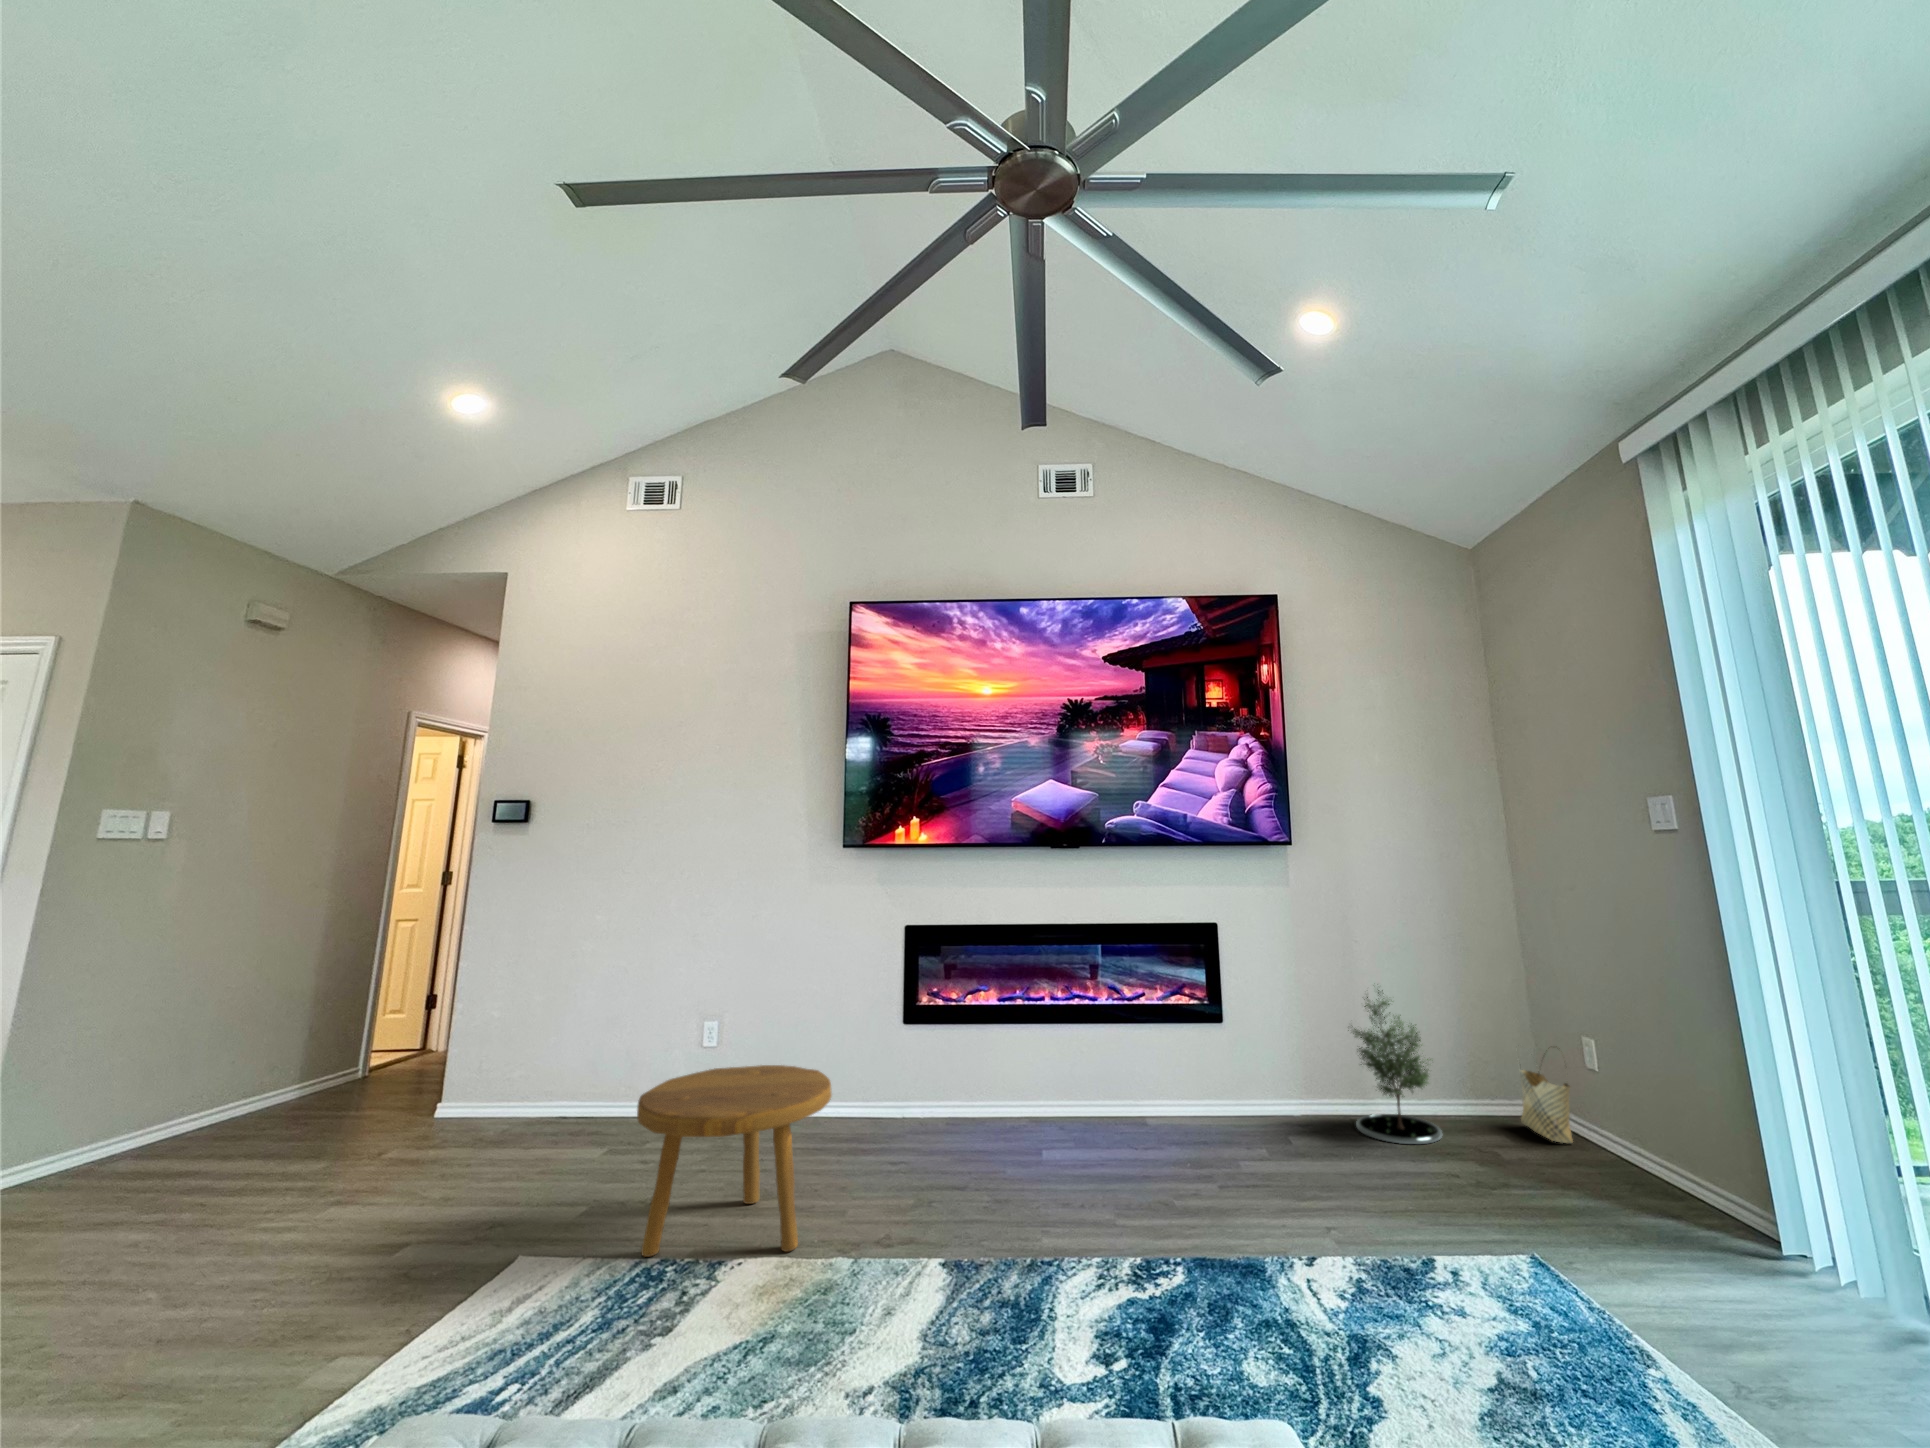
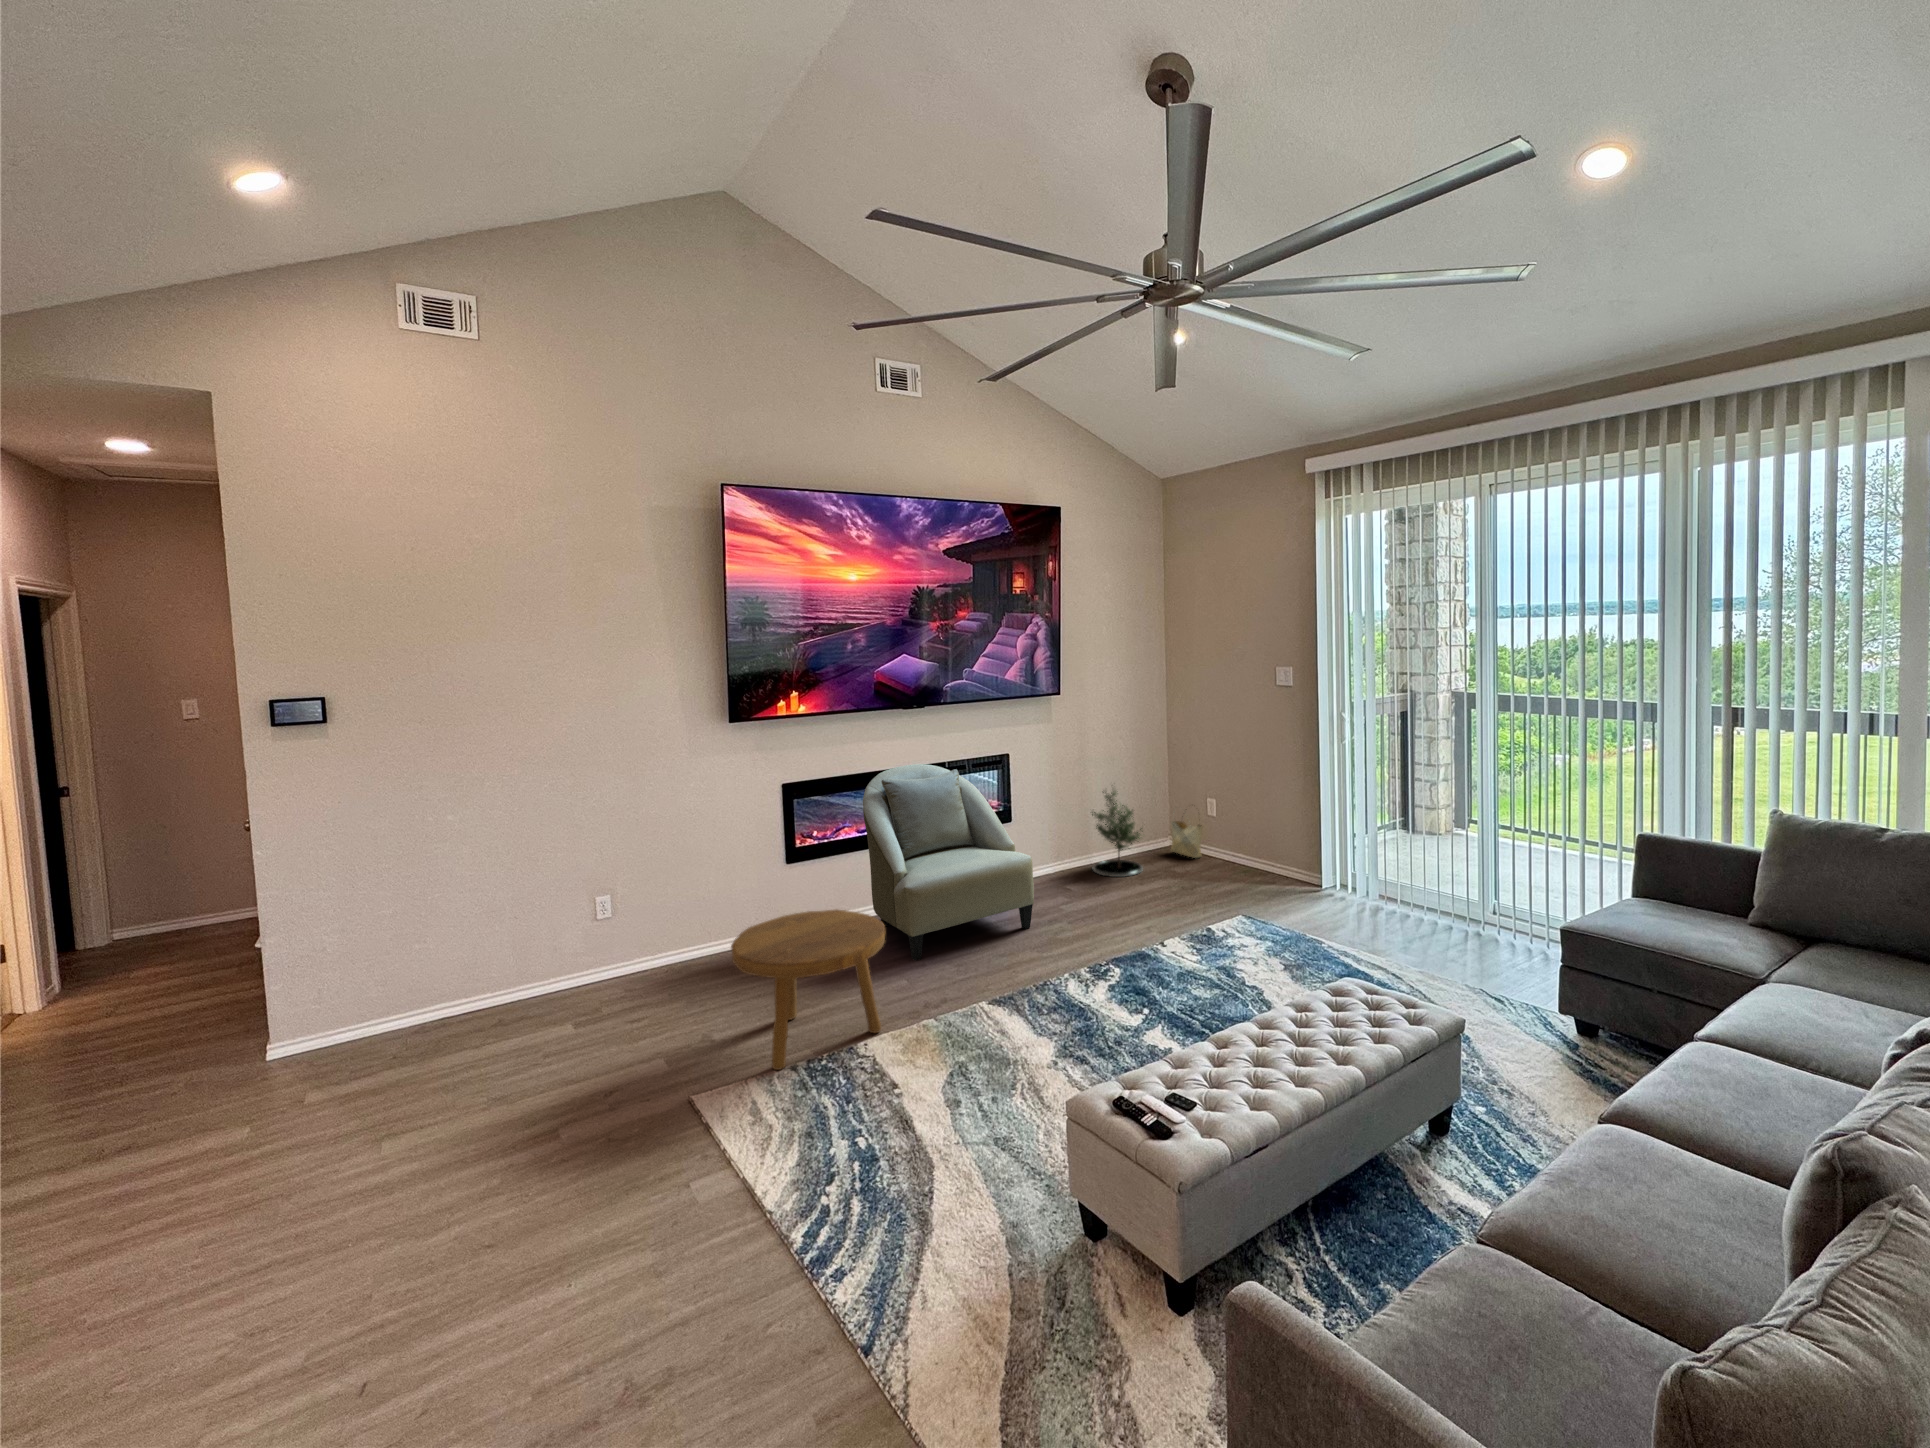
armchair: none [954,920,1161,1178] -> present [863,764,1034,961]

